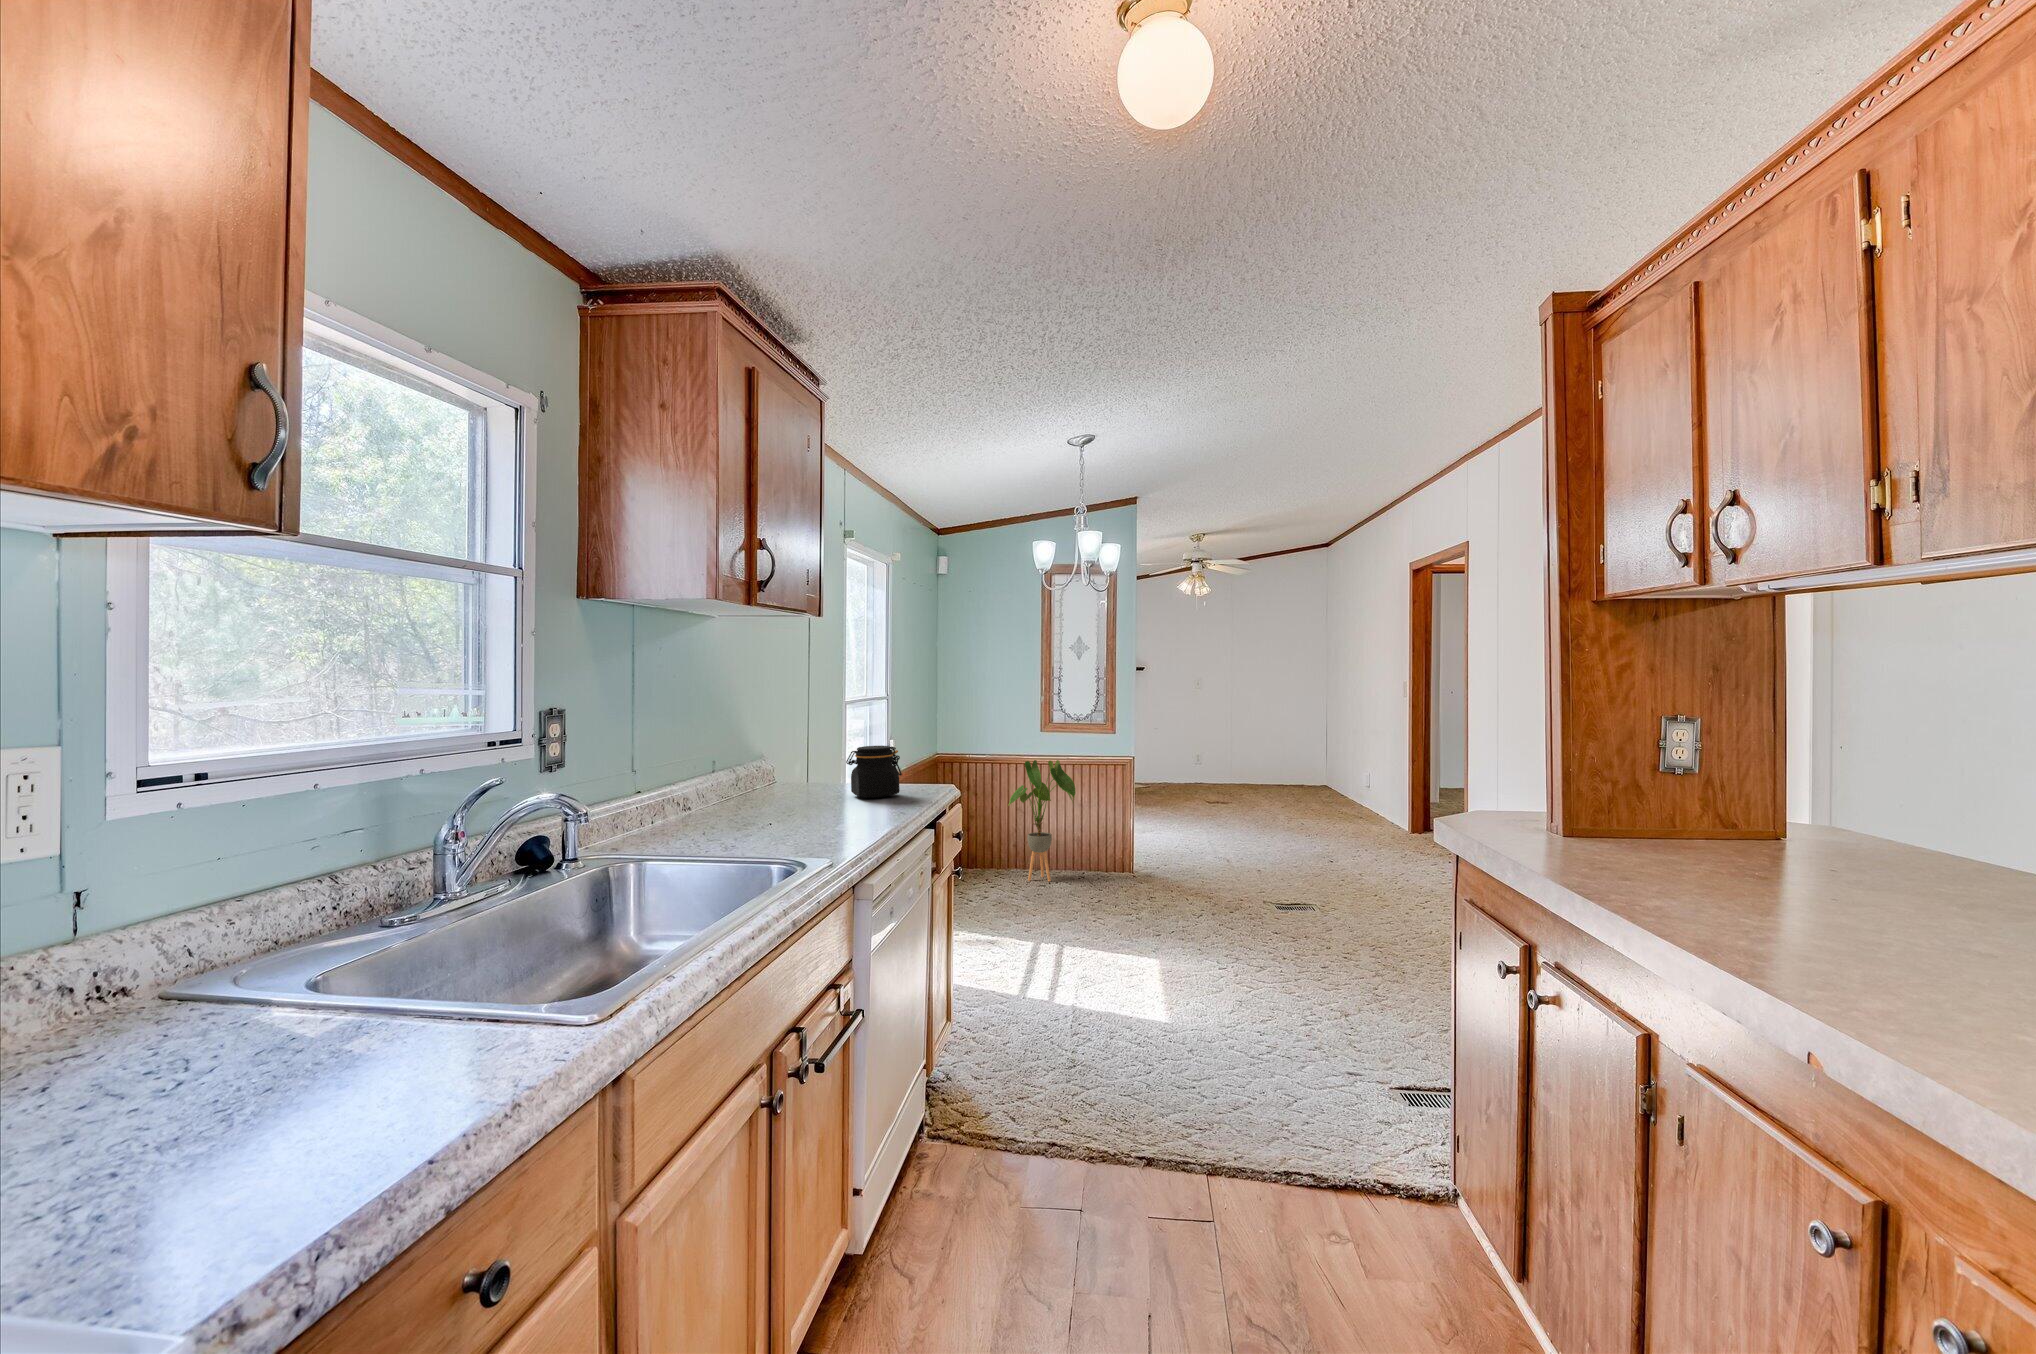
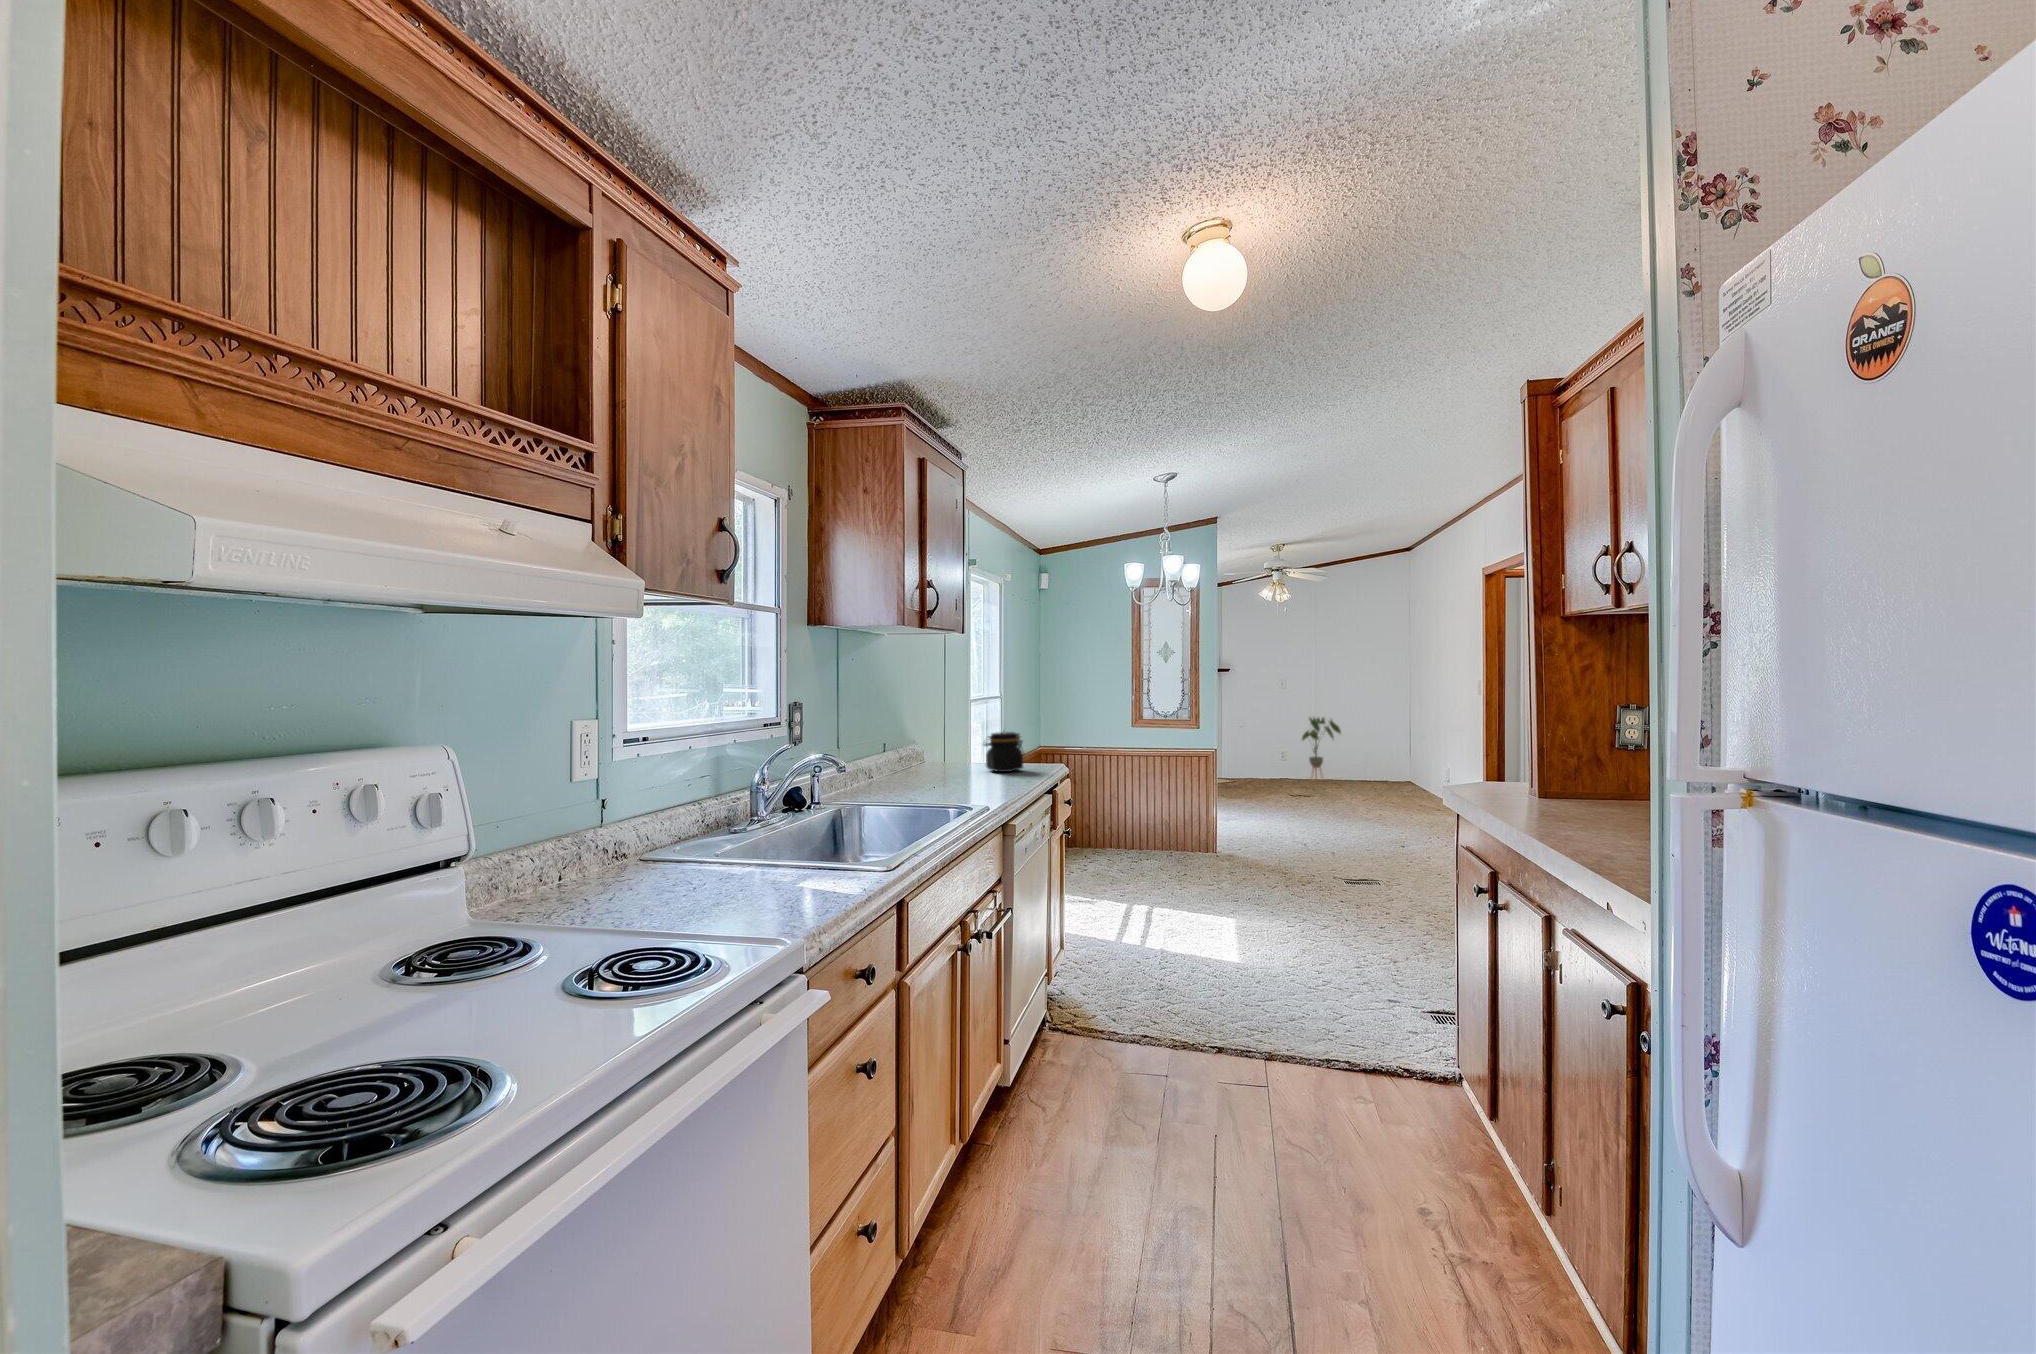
house plant: present [1008,760,1076,881] -> present [1302,718,1341,778]

